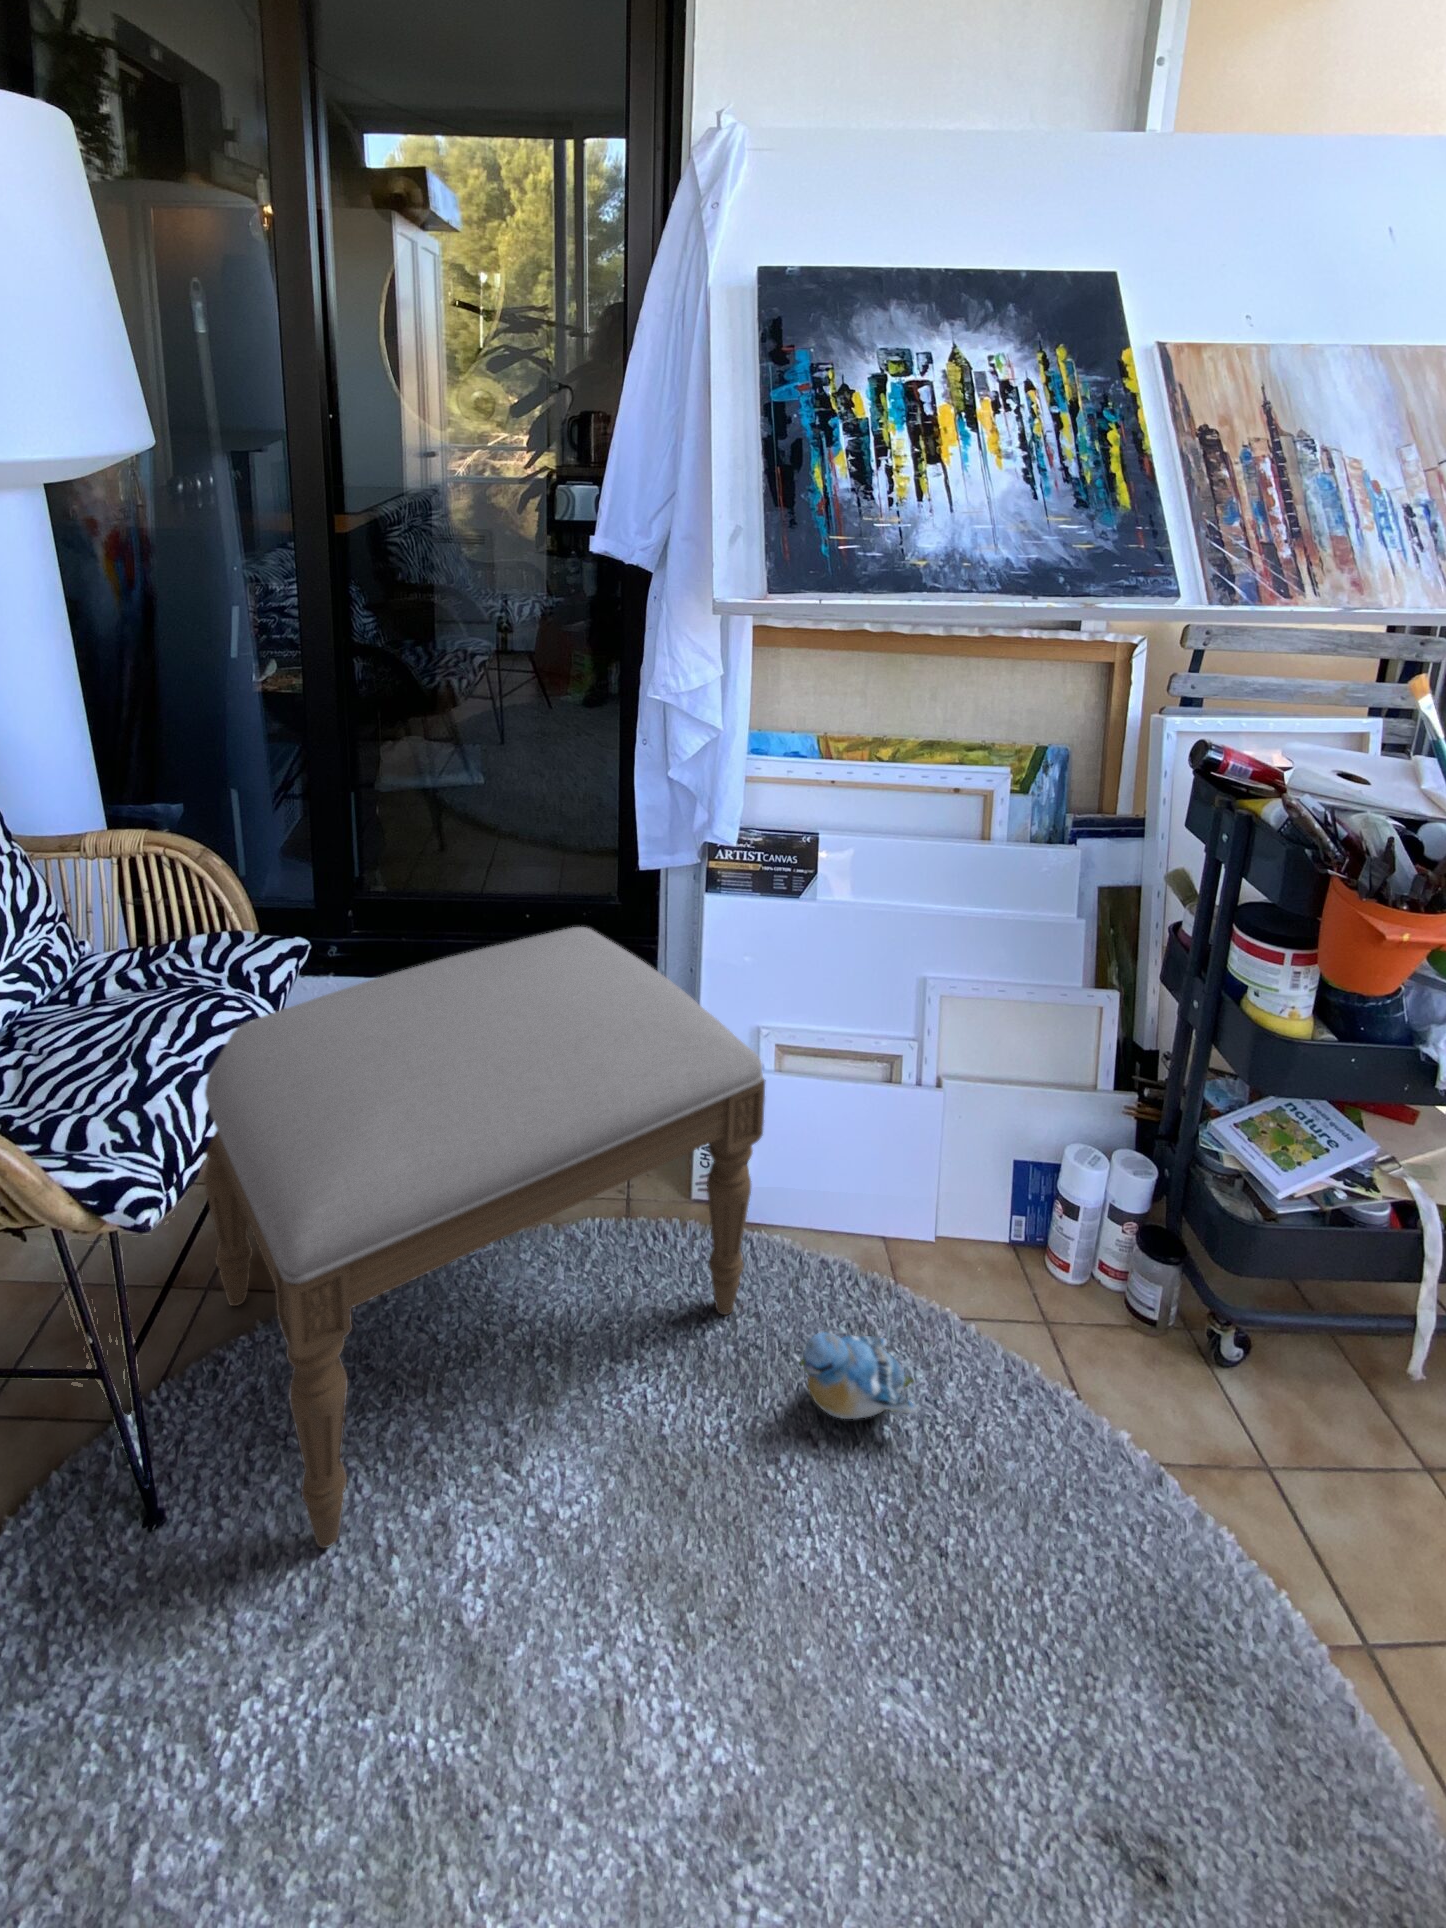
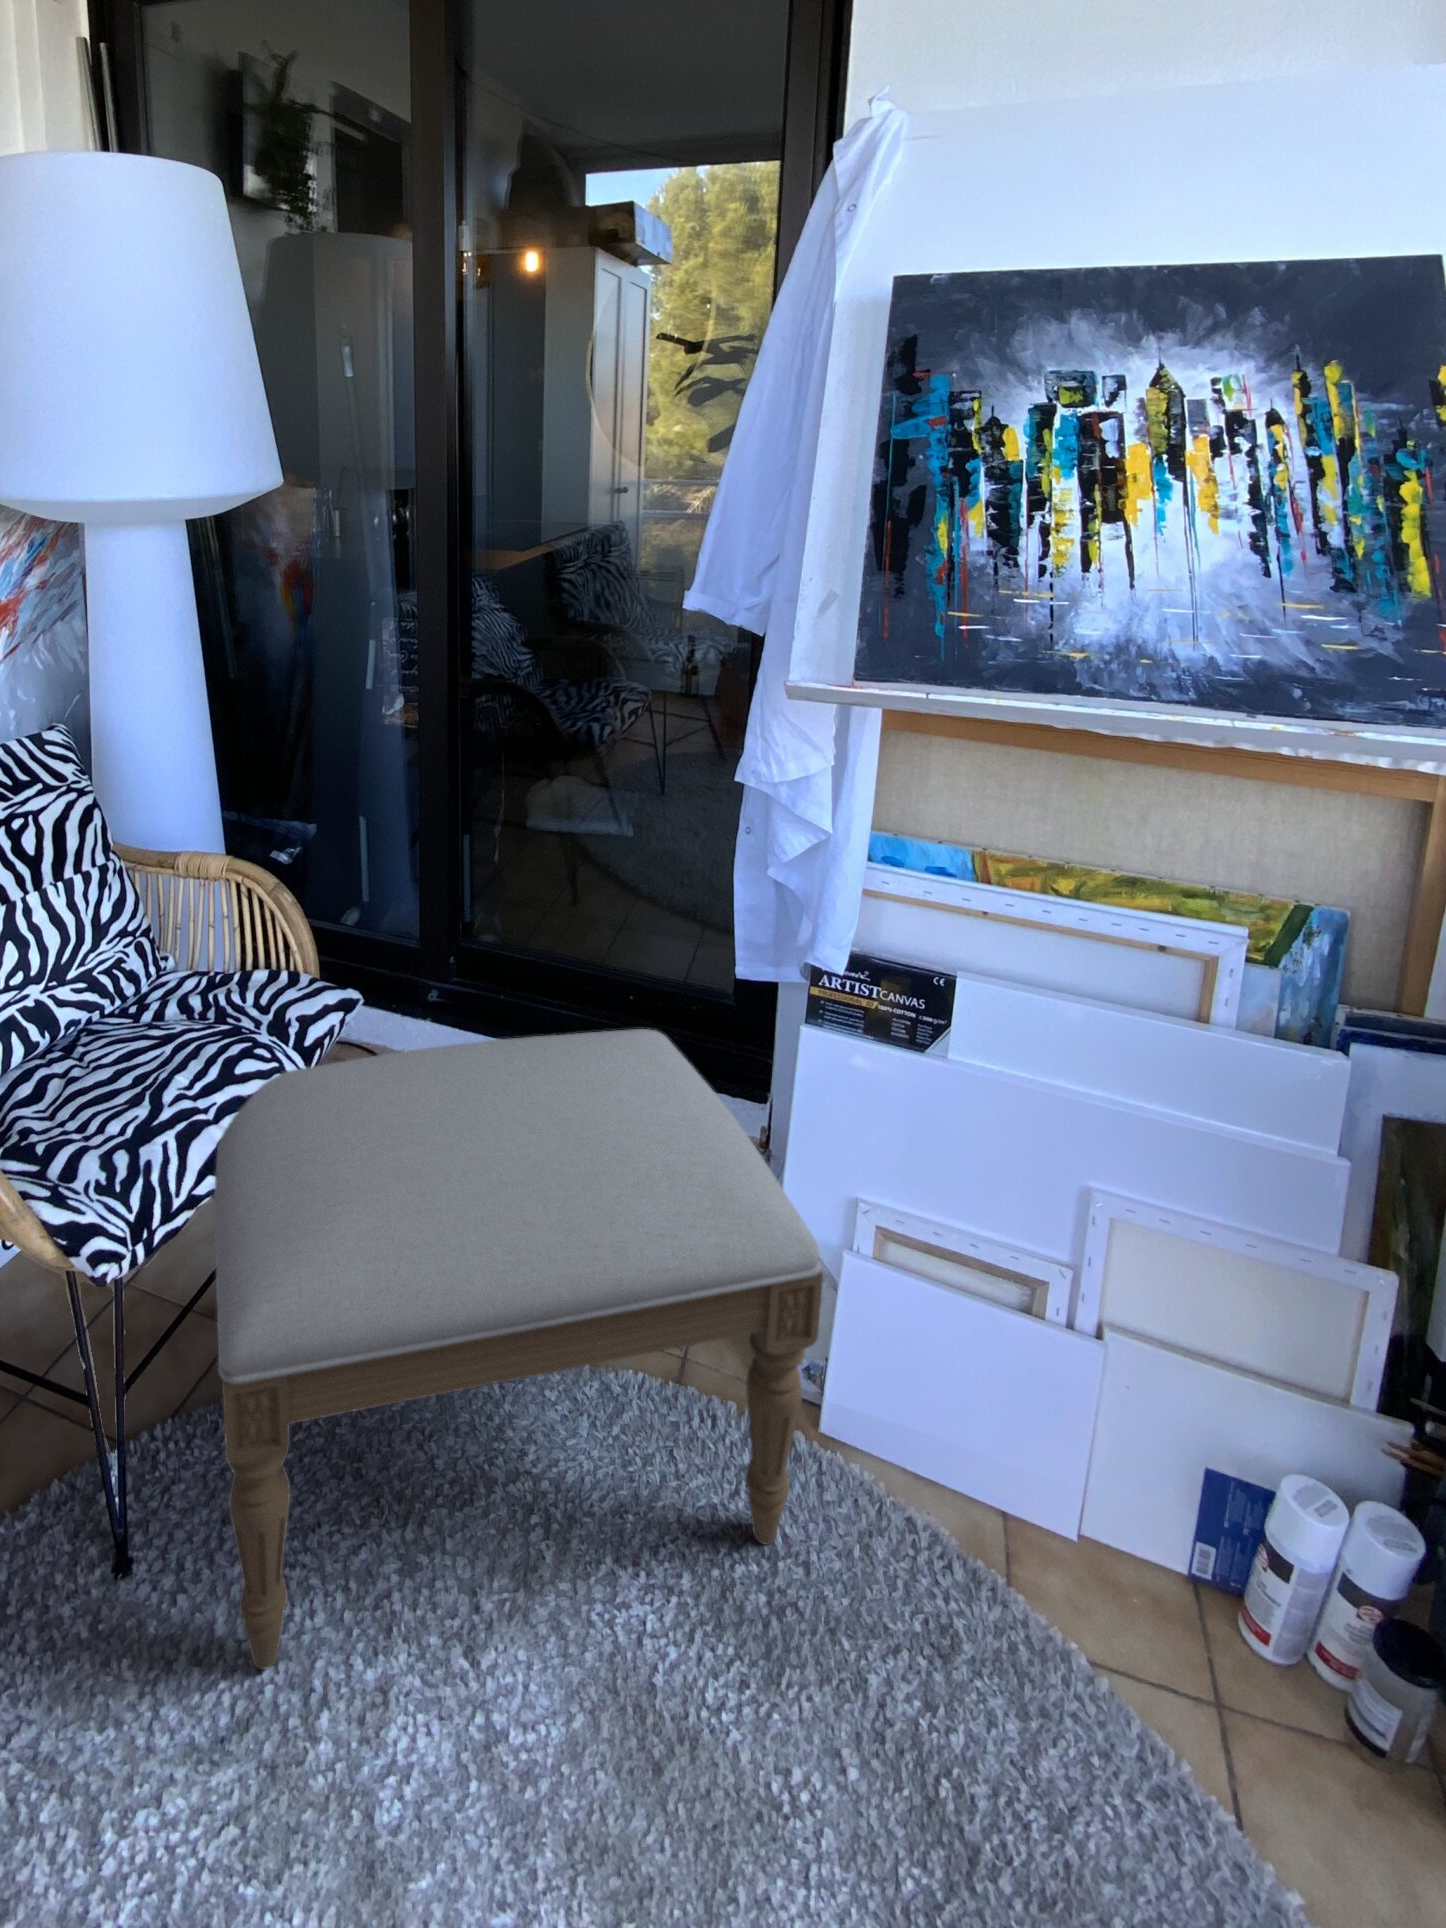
plush toy: present [800,1333,919,1419] -> none [829,1621,996,1780]

